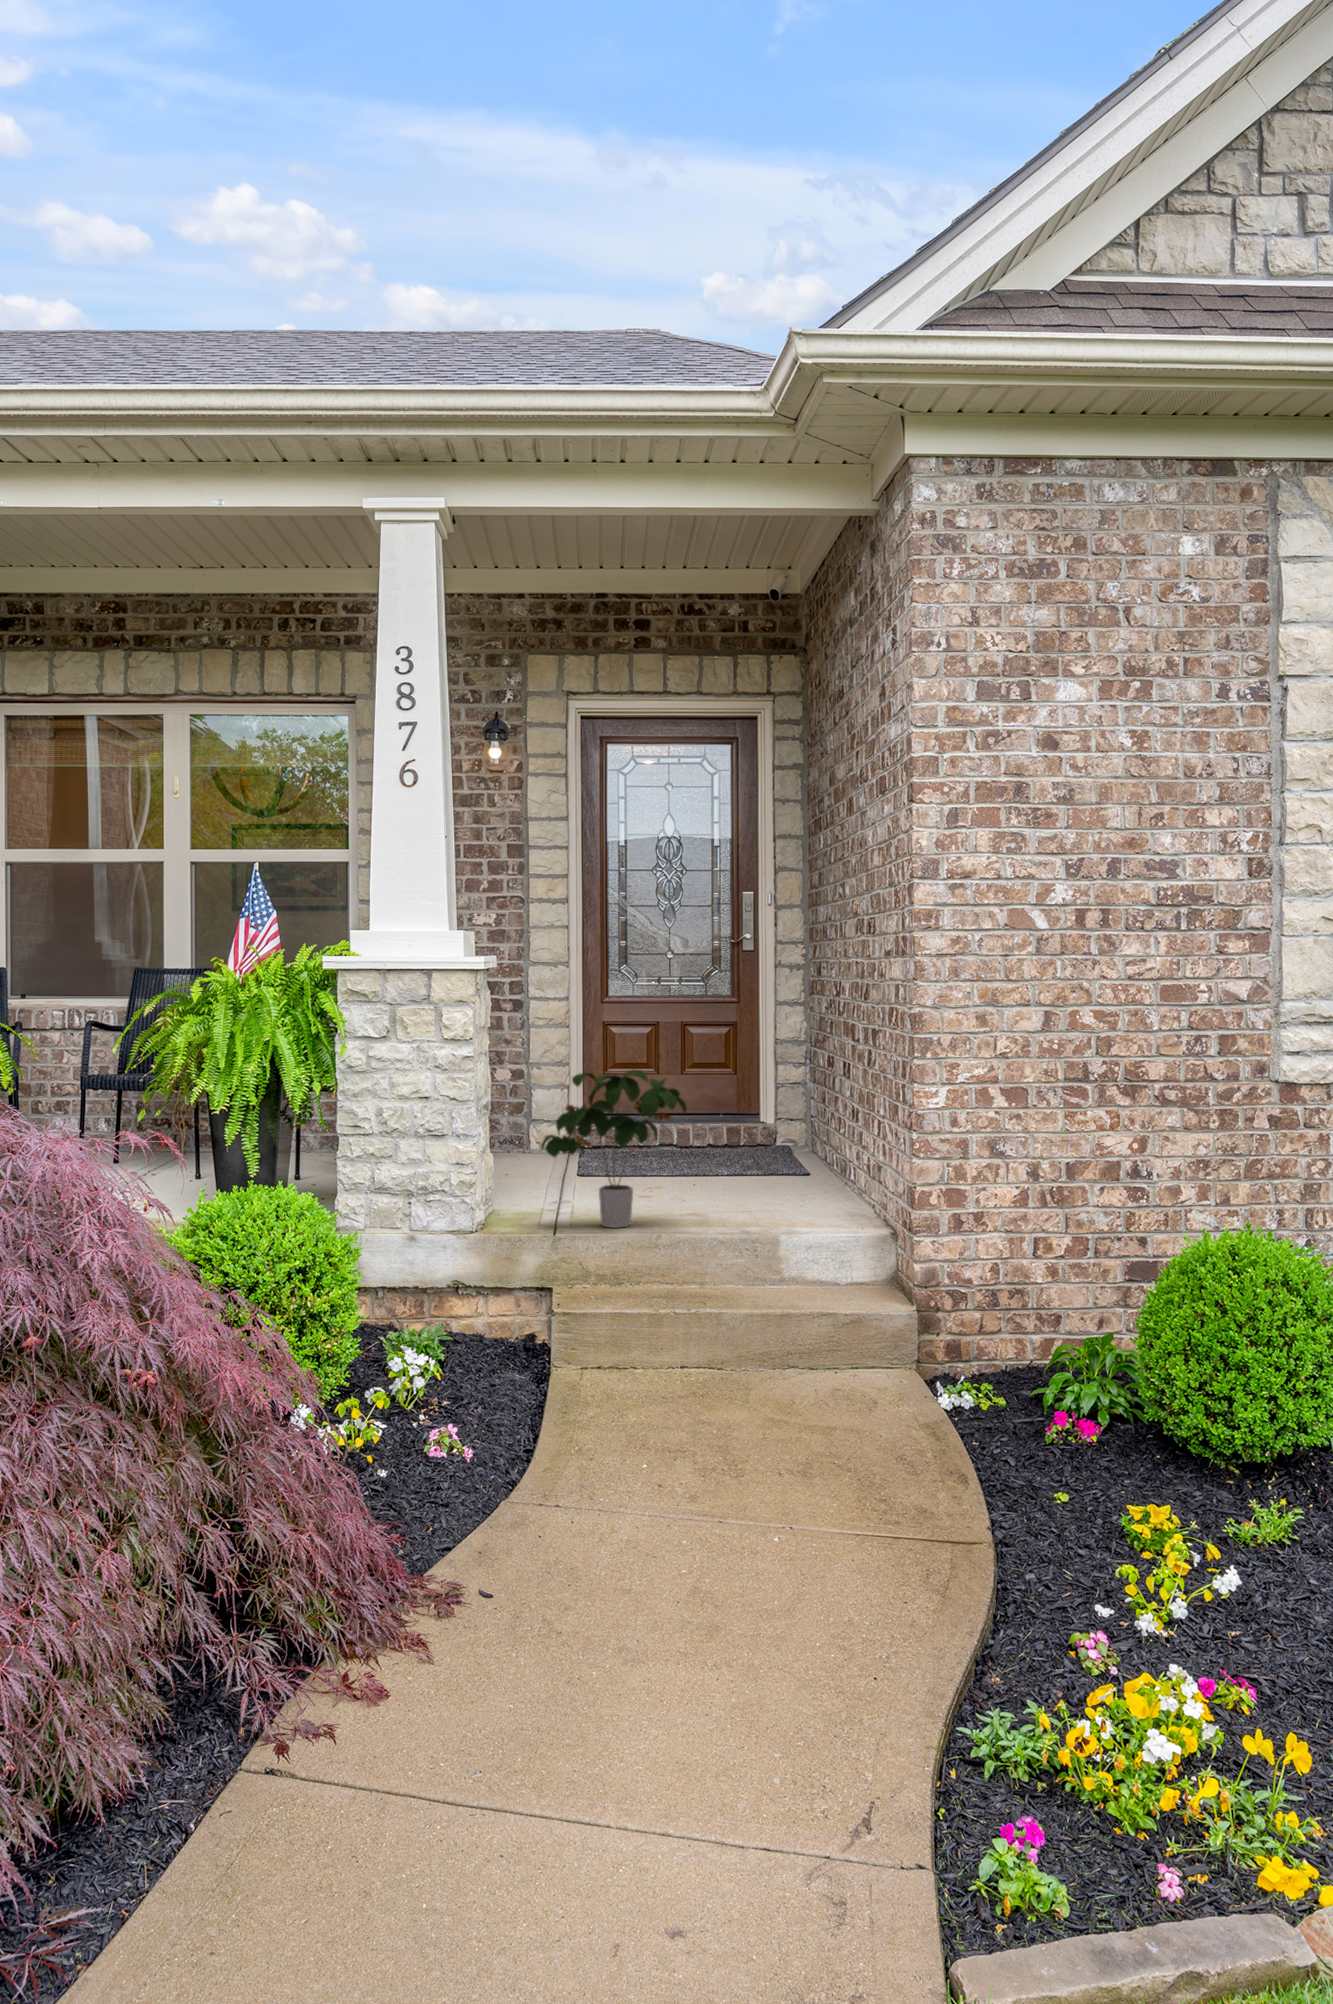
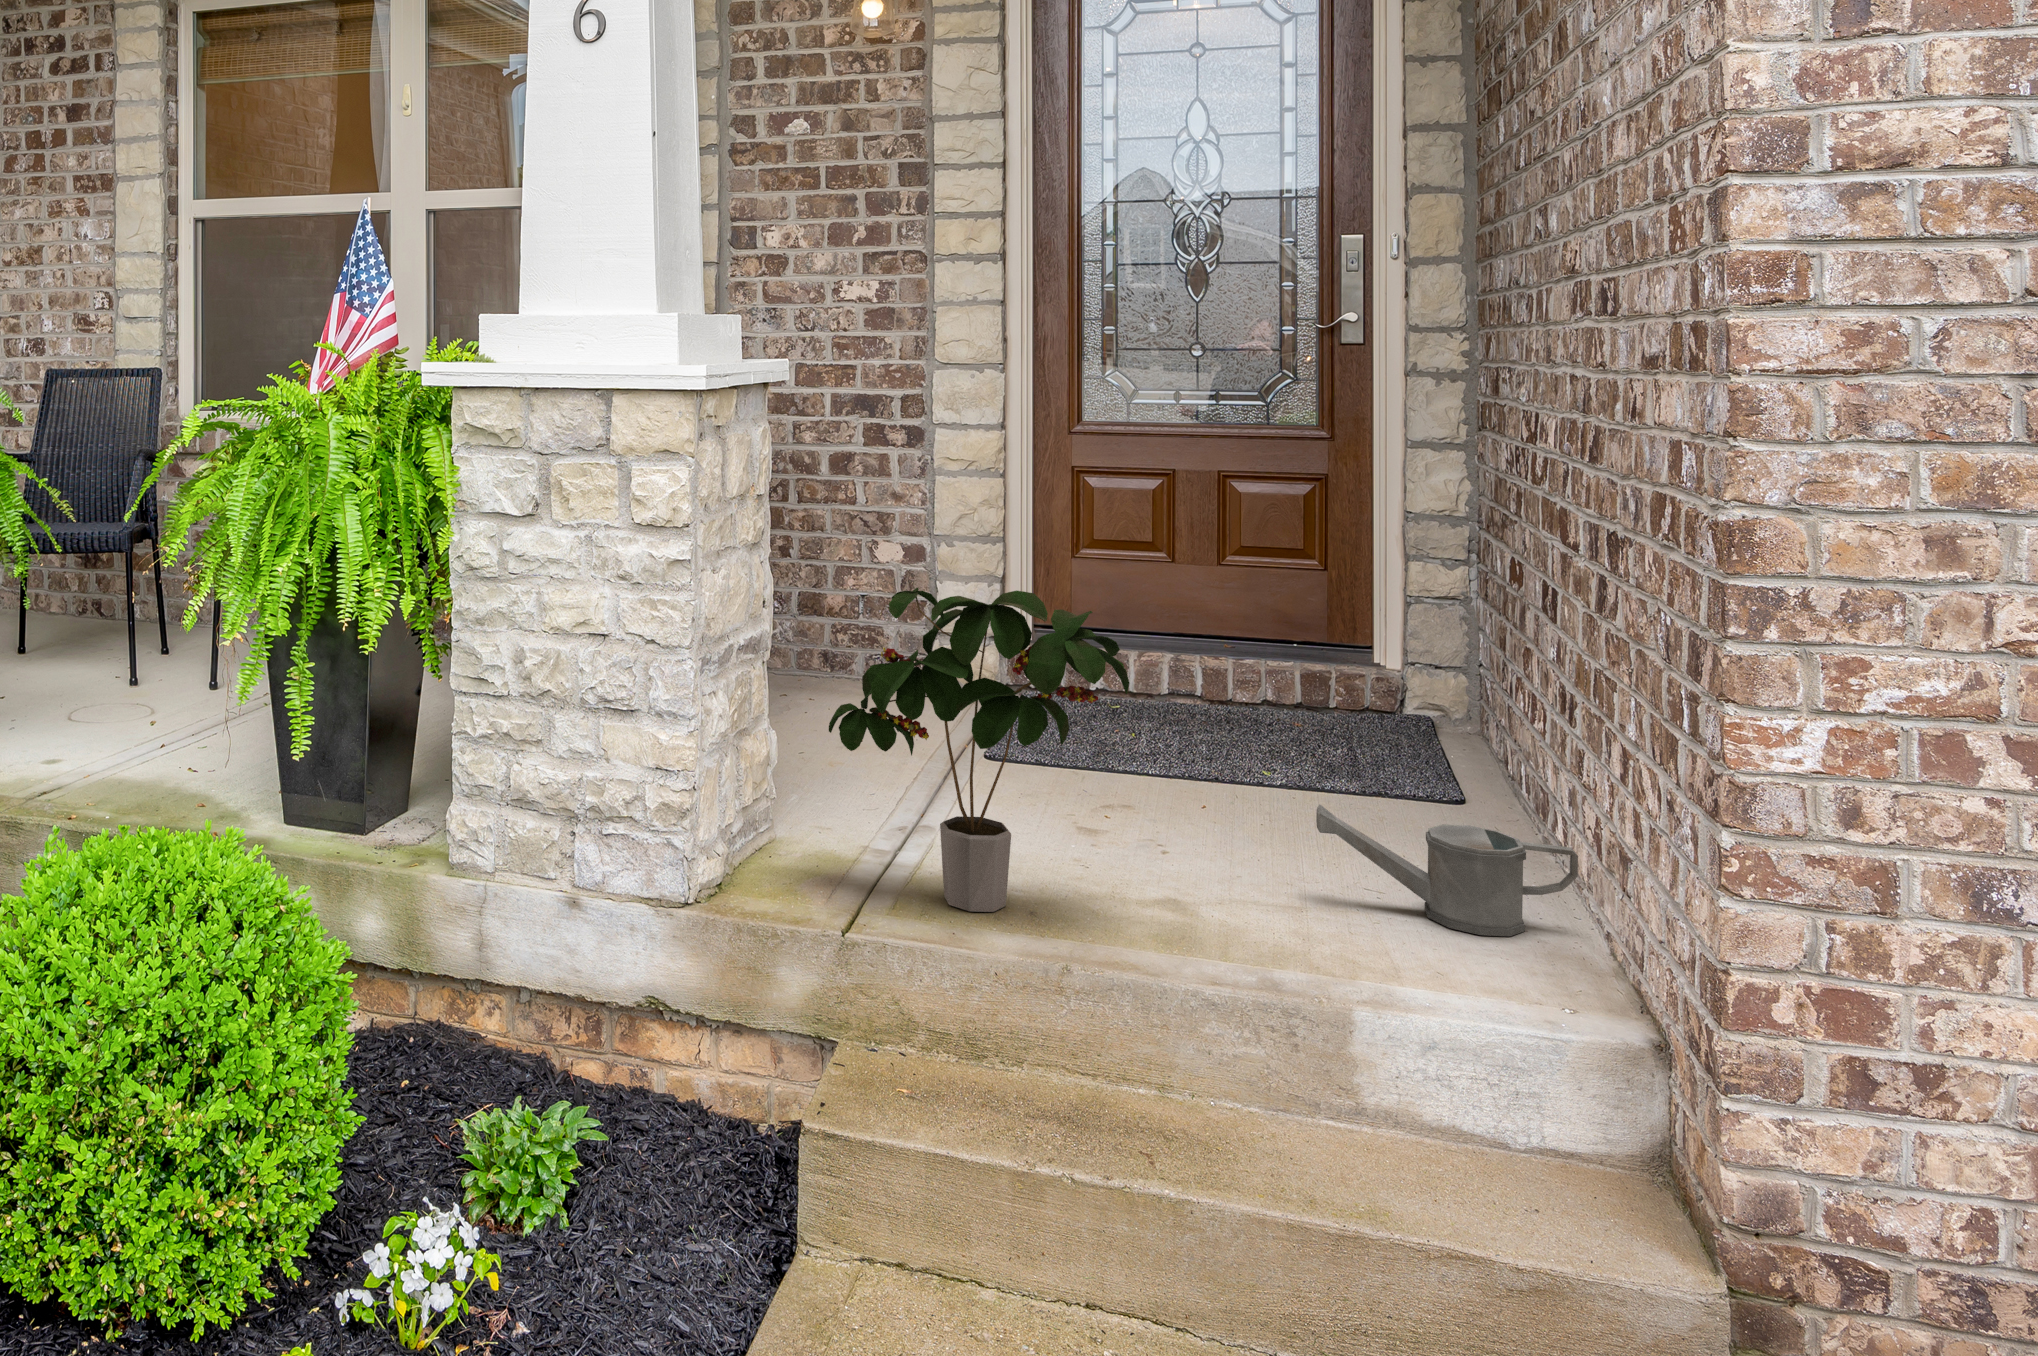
watering can: none [760,1163,862,1210] -> present [1316,804,1578,936]

